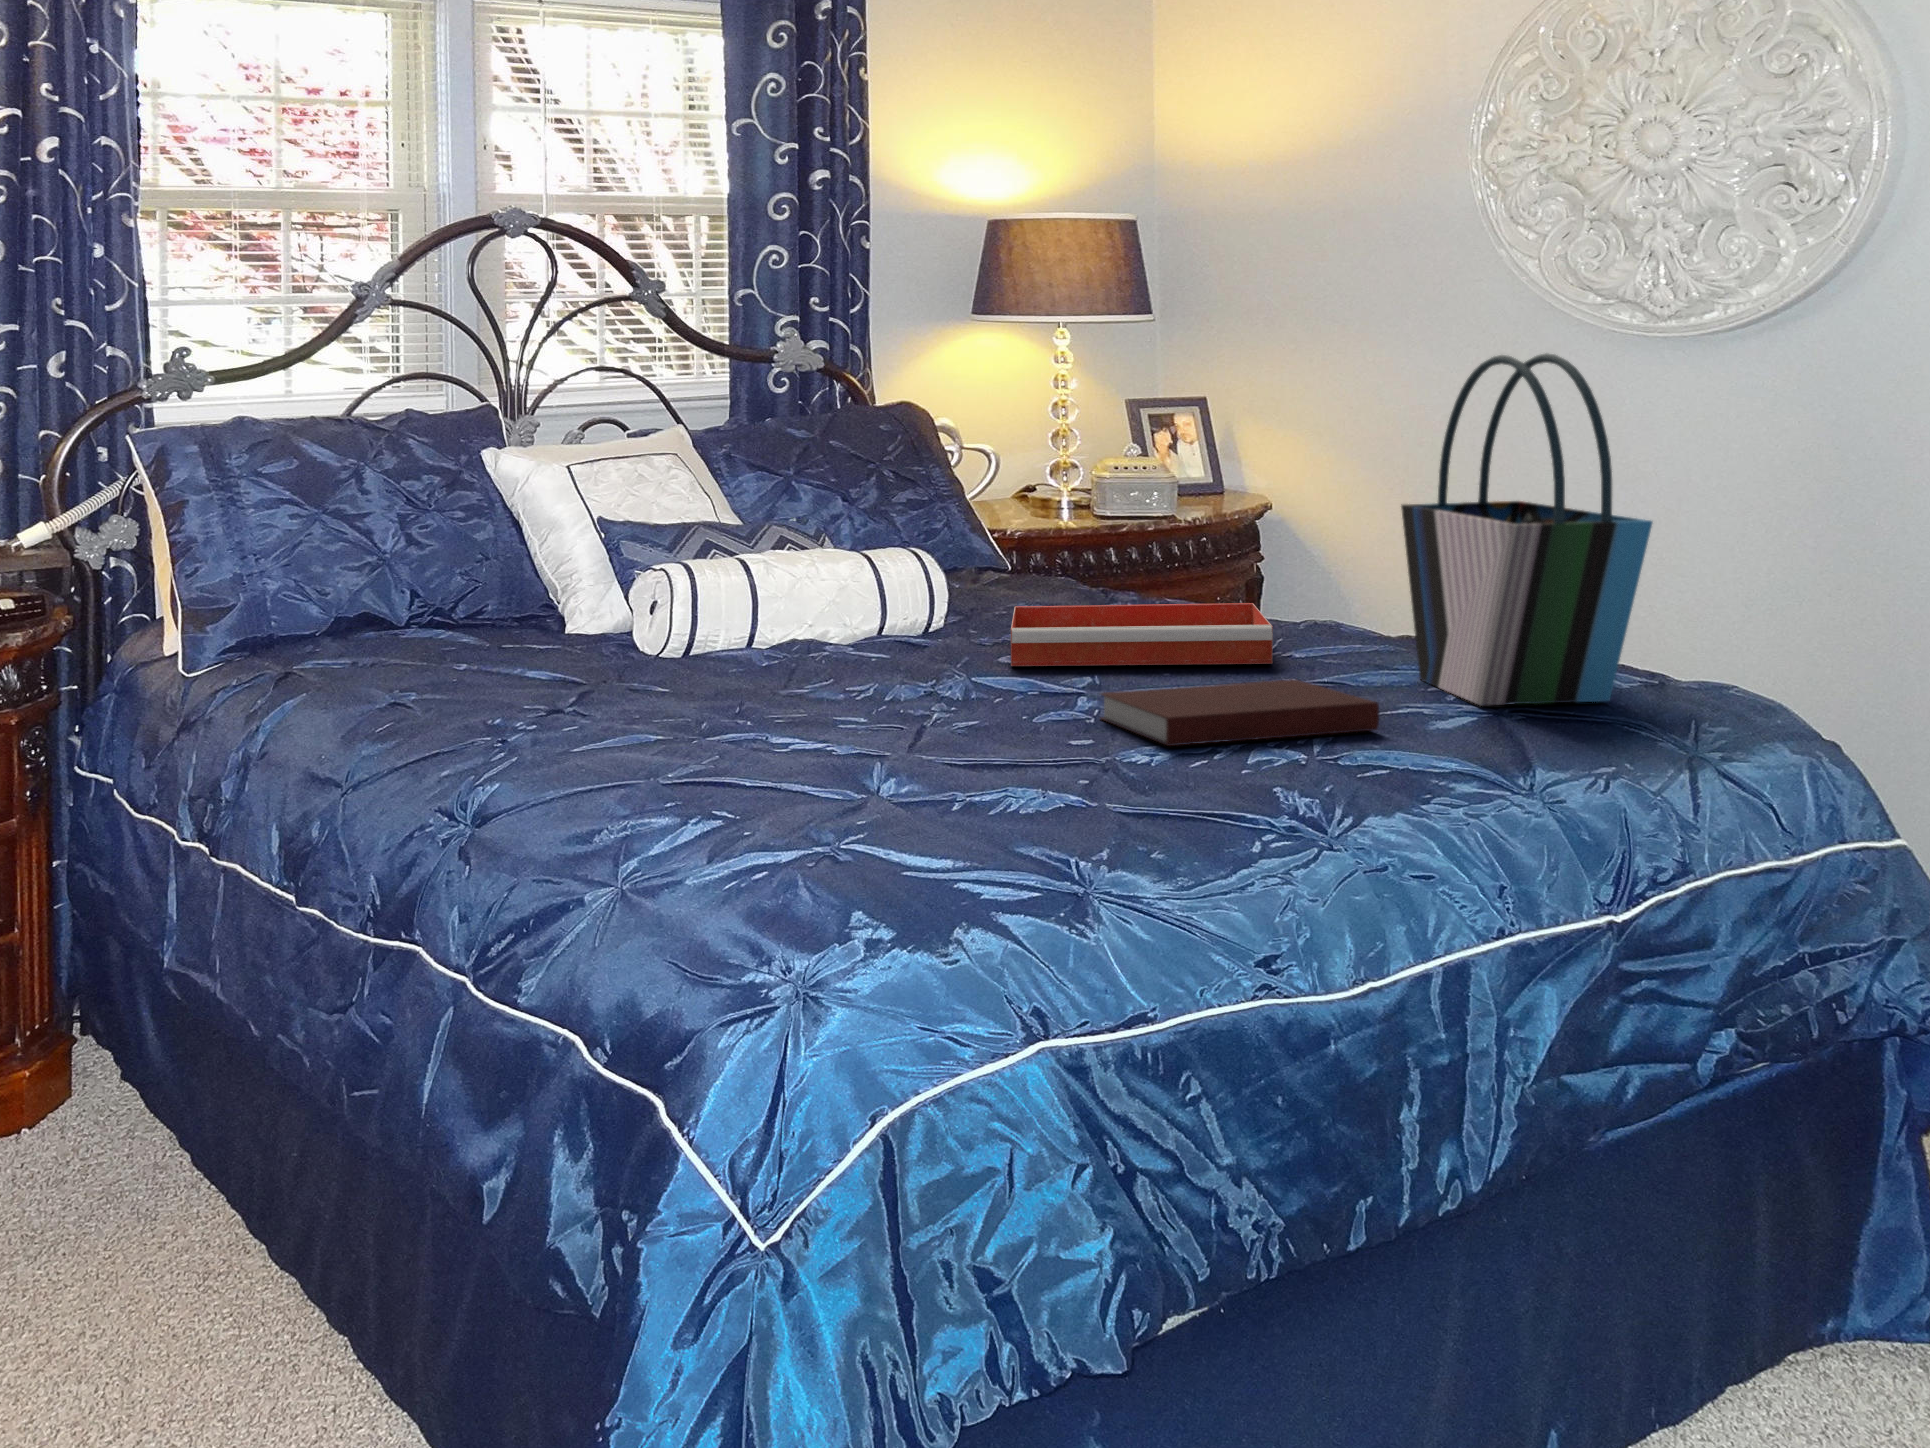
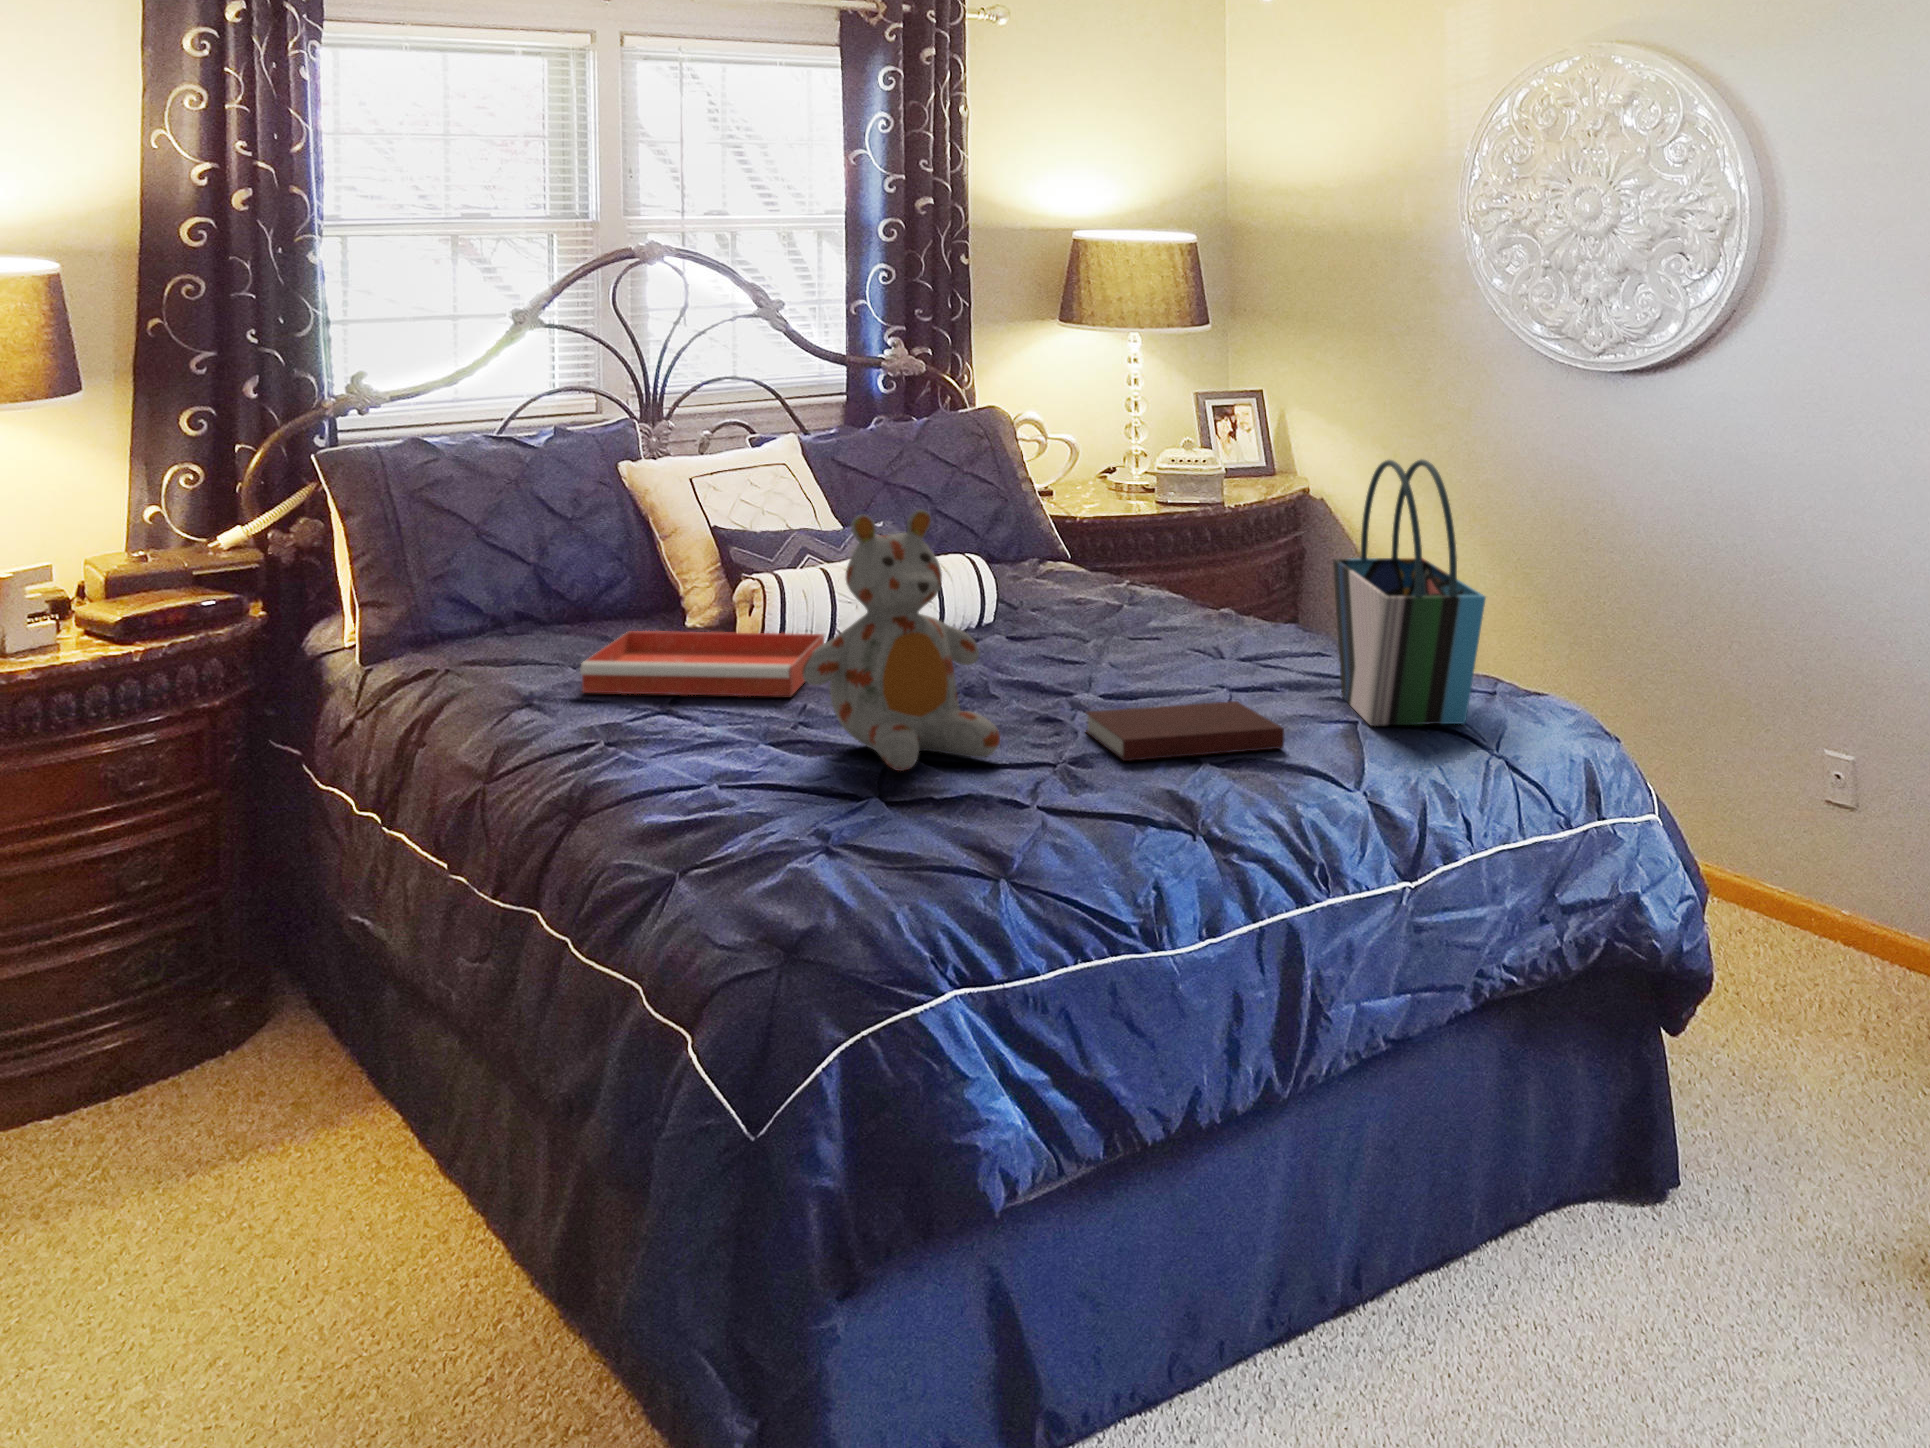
stuffed bear: none [738,424,1000,760] -> present [802,510,1000,771]
tray: present [1011,603,1273,666] -> present [580,631,824,696]

